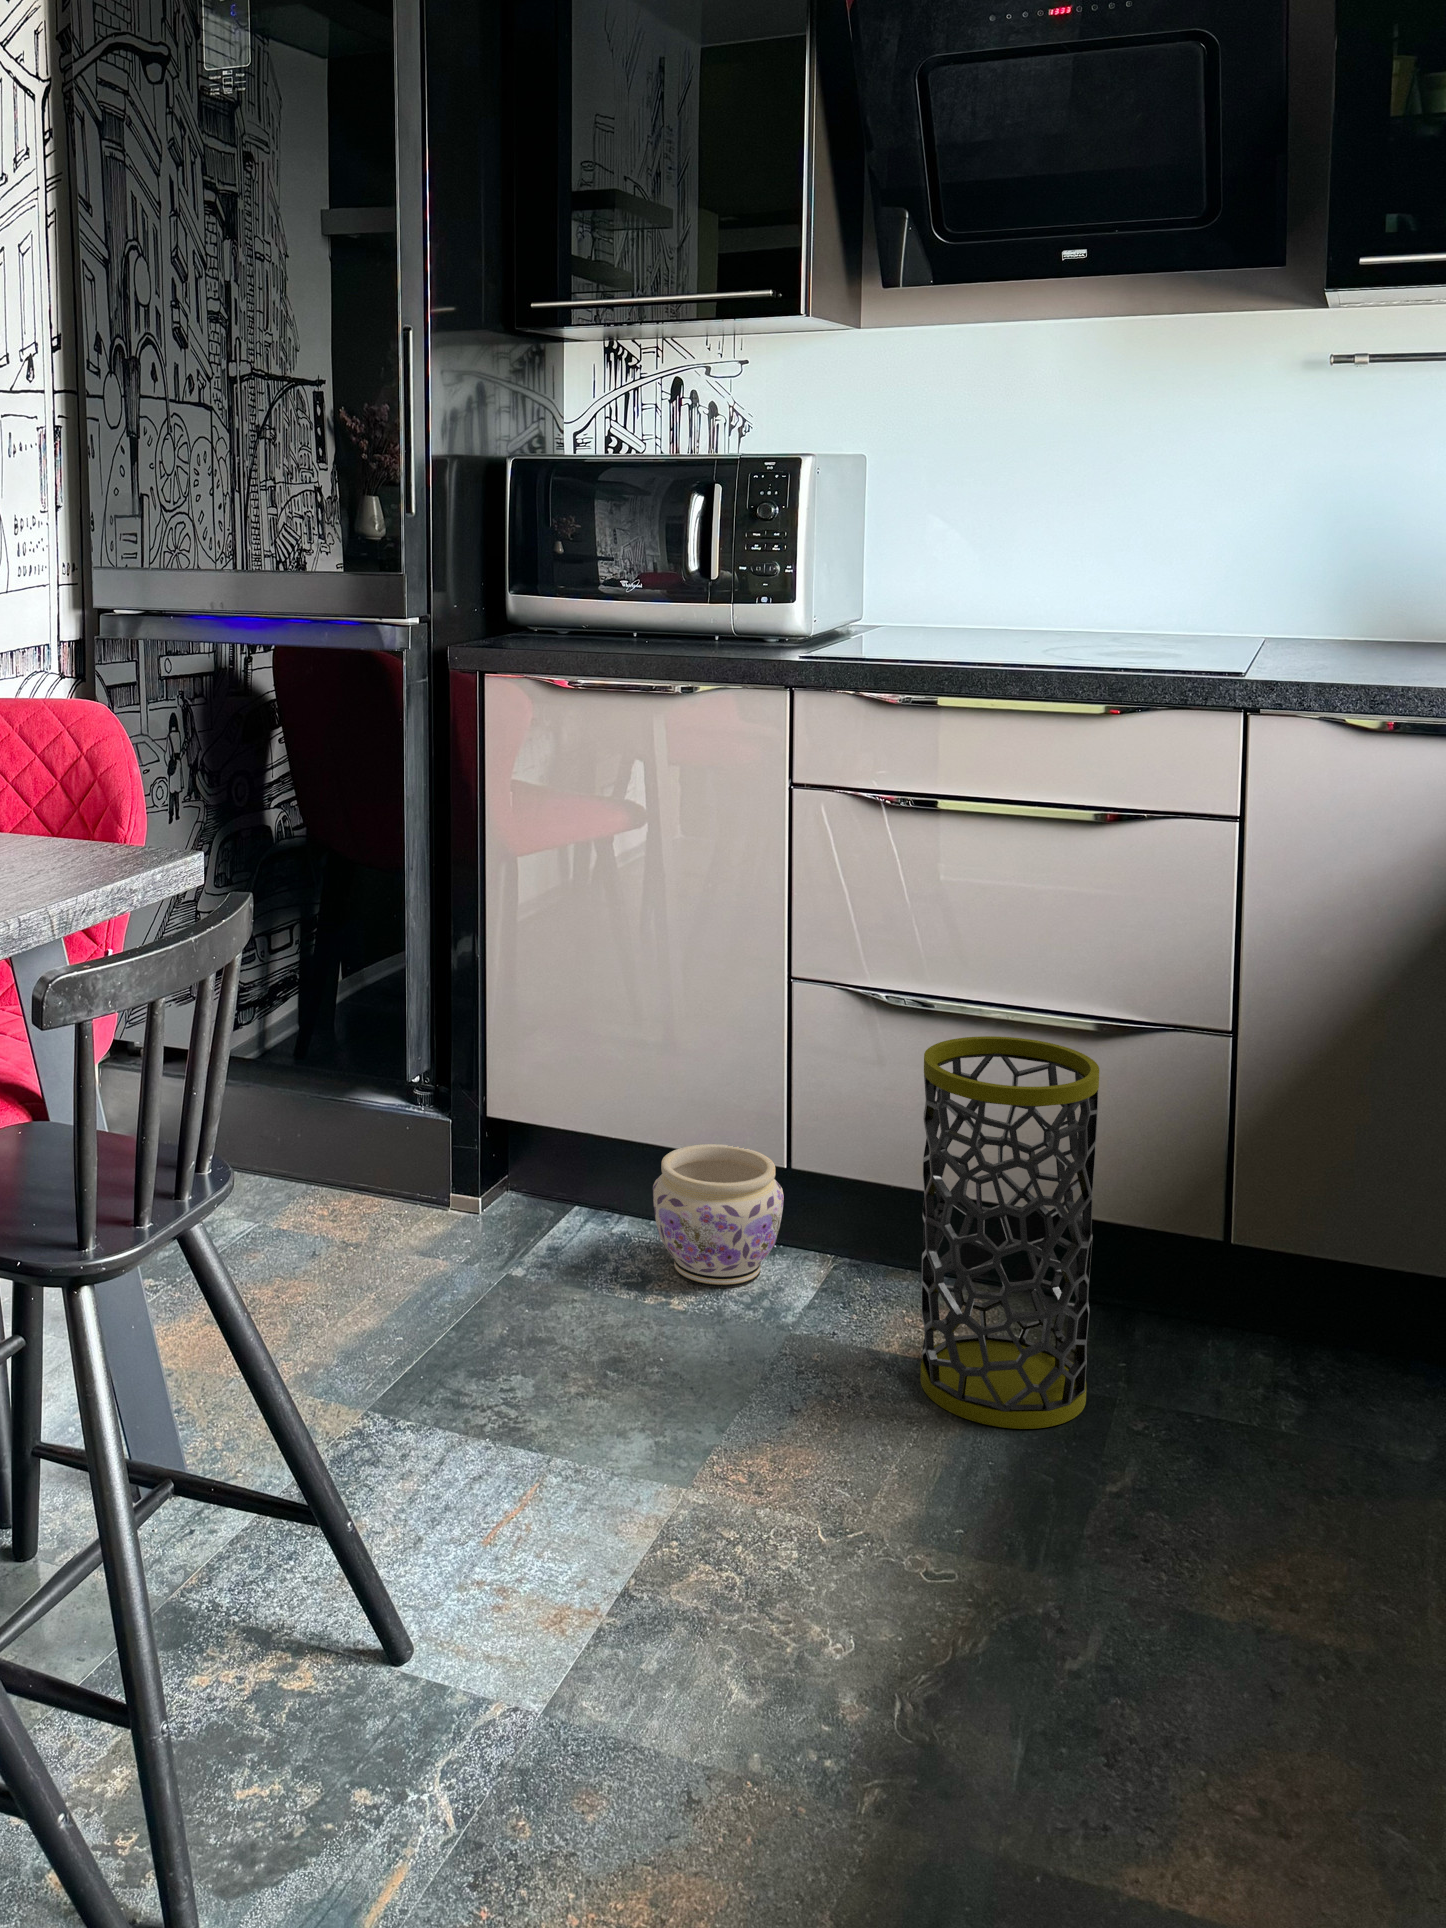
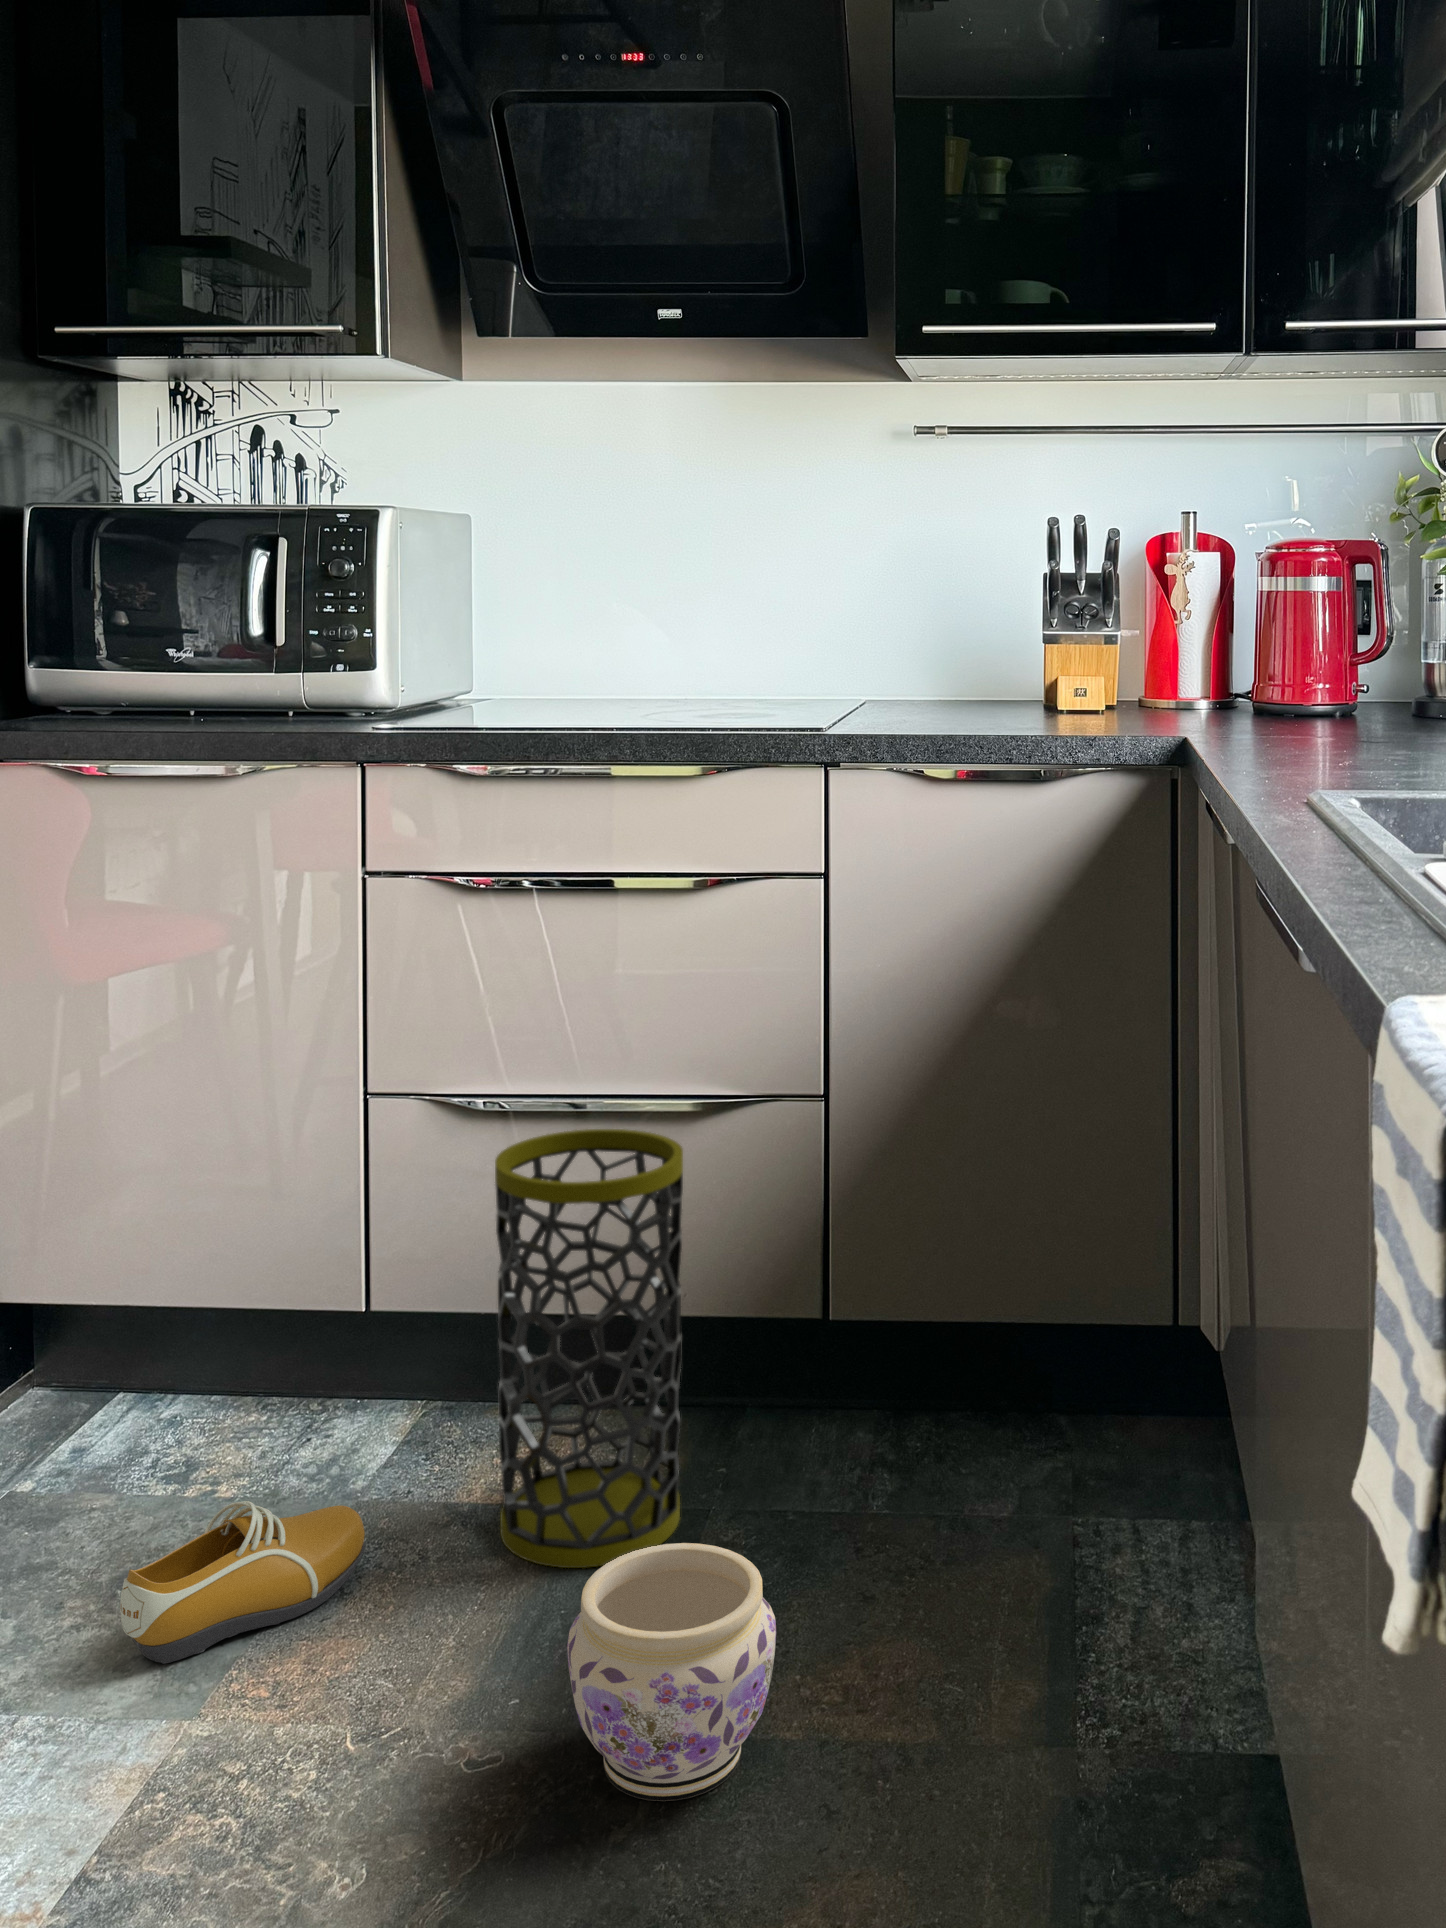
planter: present [653,1144,784,1287] -> present [567,1543,776,1801]
shoe: none [623,1318,809,1439] -> present [120,1501,365,1663]

